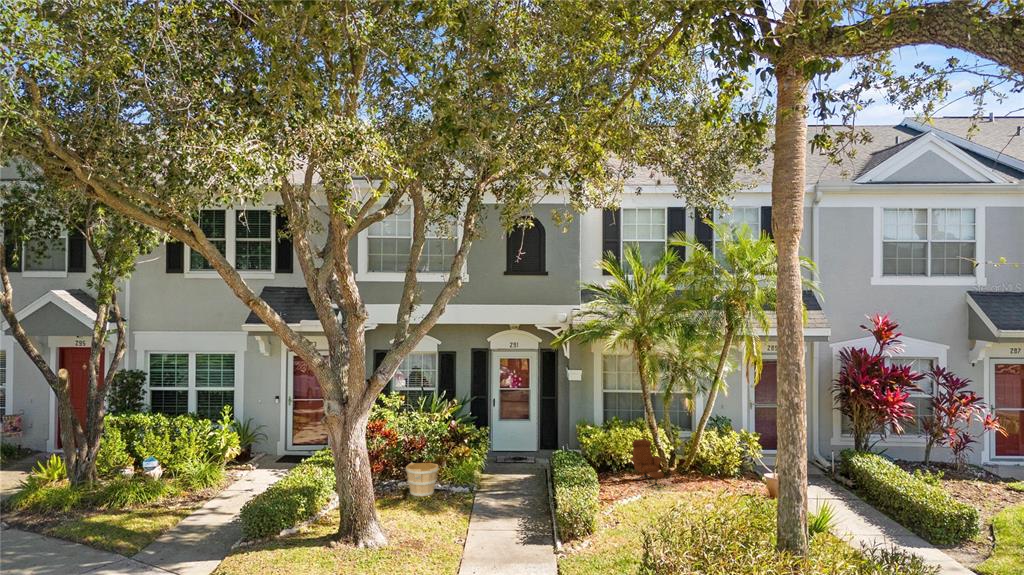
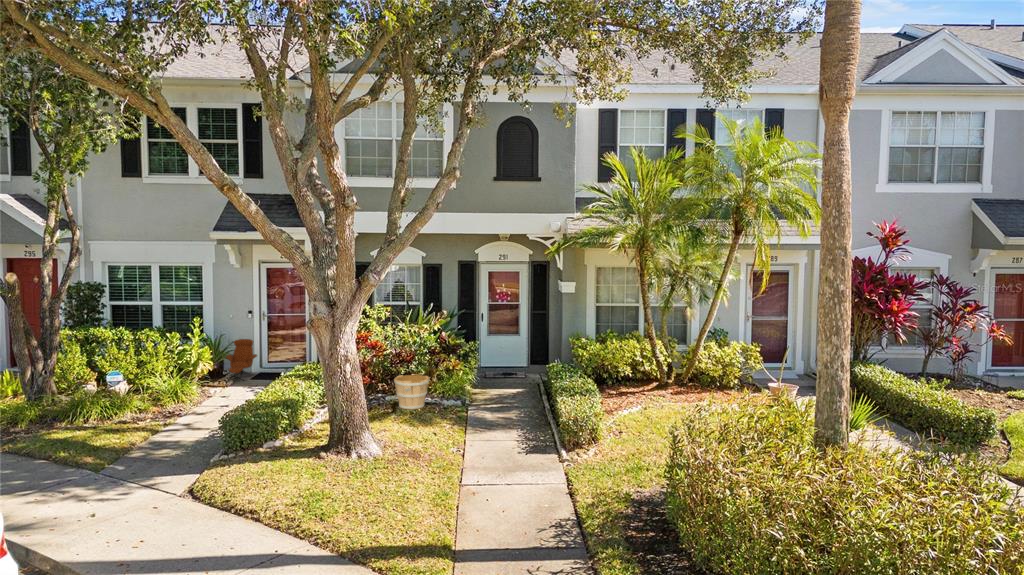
lounge chair: present [630,439,664,487] -> present [226,339,257,381]

